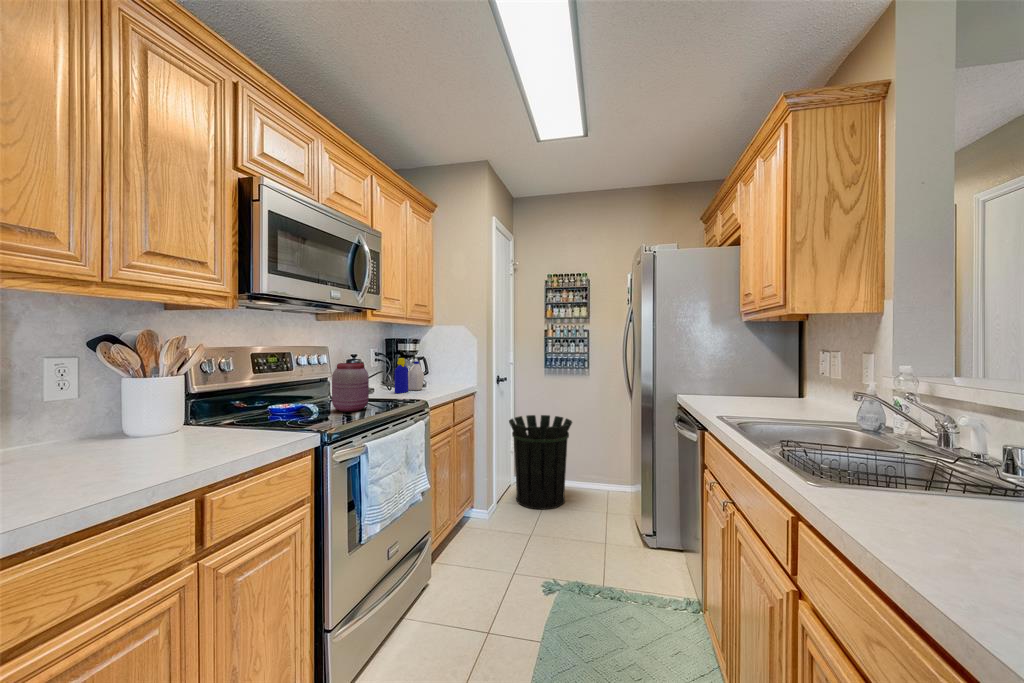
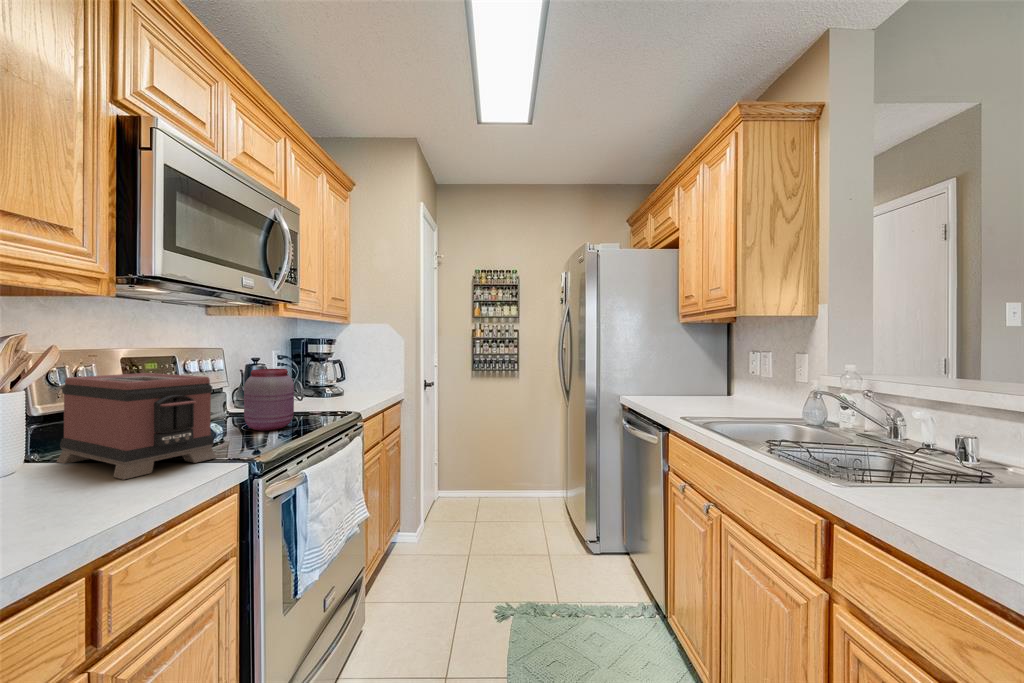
bottle: present [395,358,424,393] -> none [311,362,346,405]
toaster: none [203,365,300,439] -> present [57,373,217,480]
waste bin: present [509,415,572,509] -> none [436,422,506,525]

